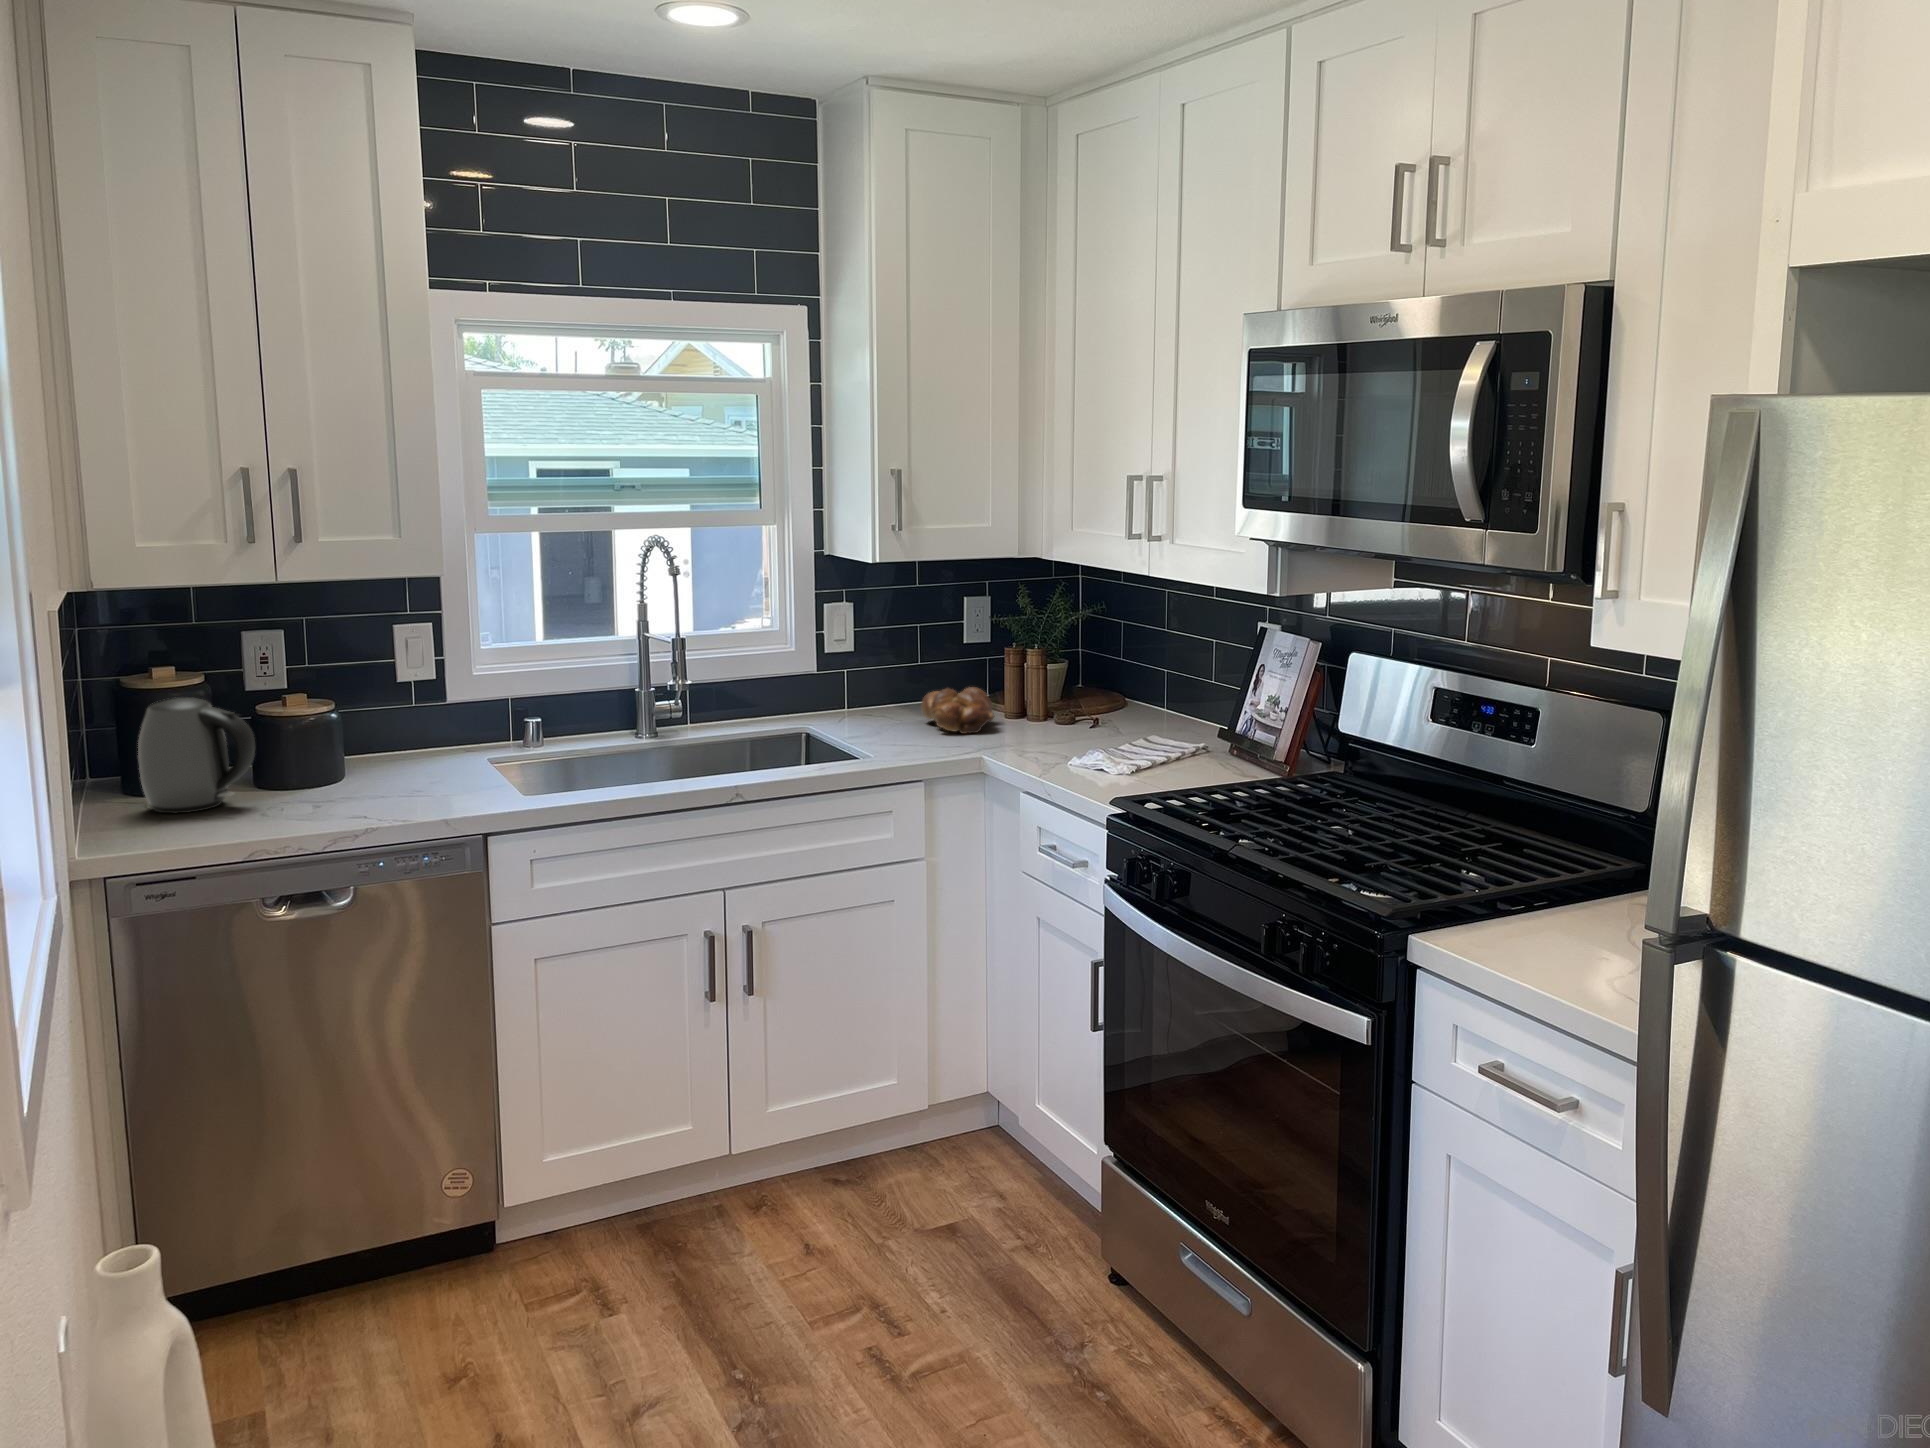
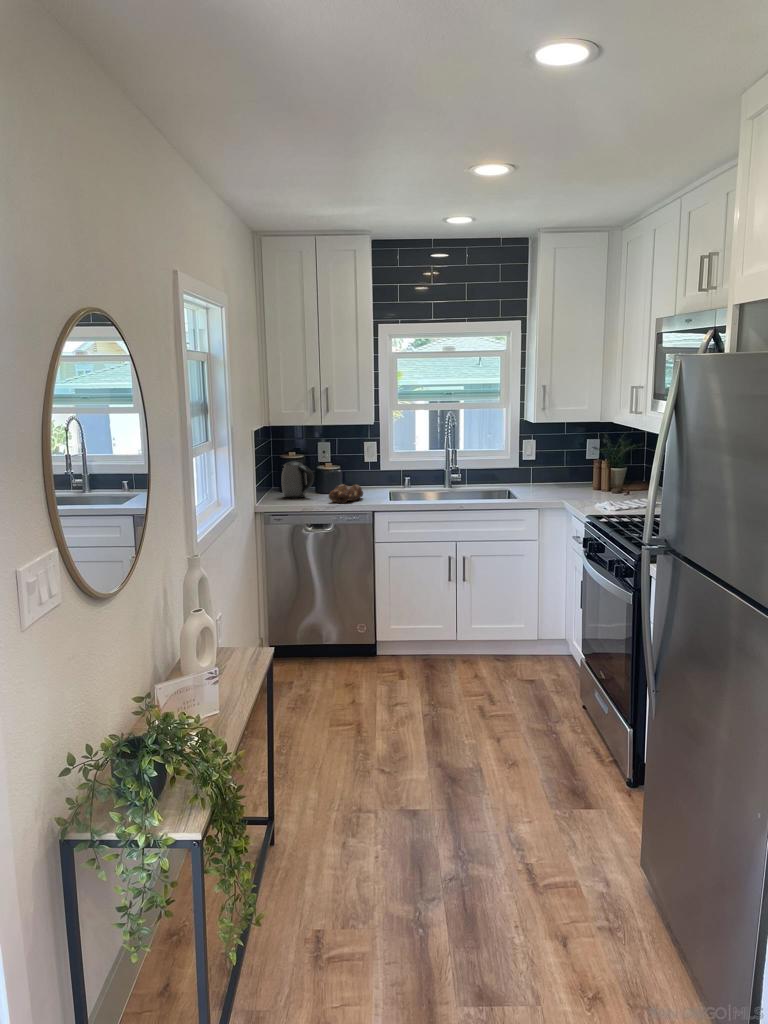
bread loaf: present [921,687,995,734] -> present [329,484,363,503]

